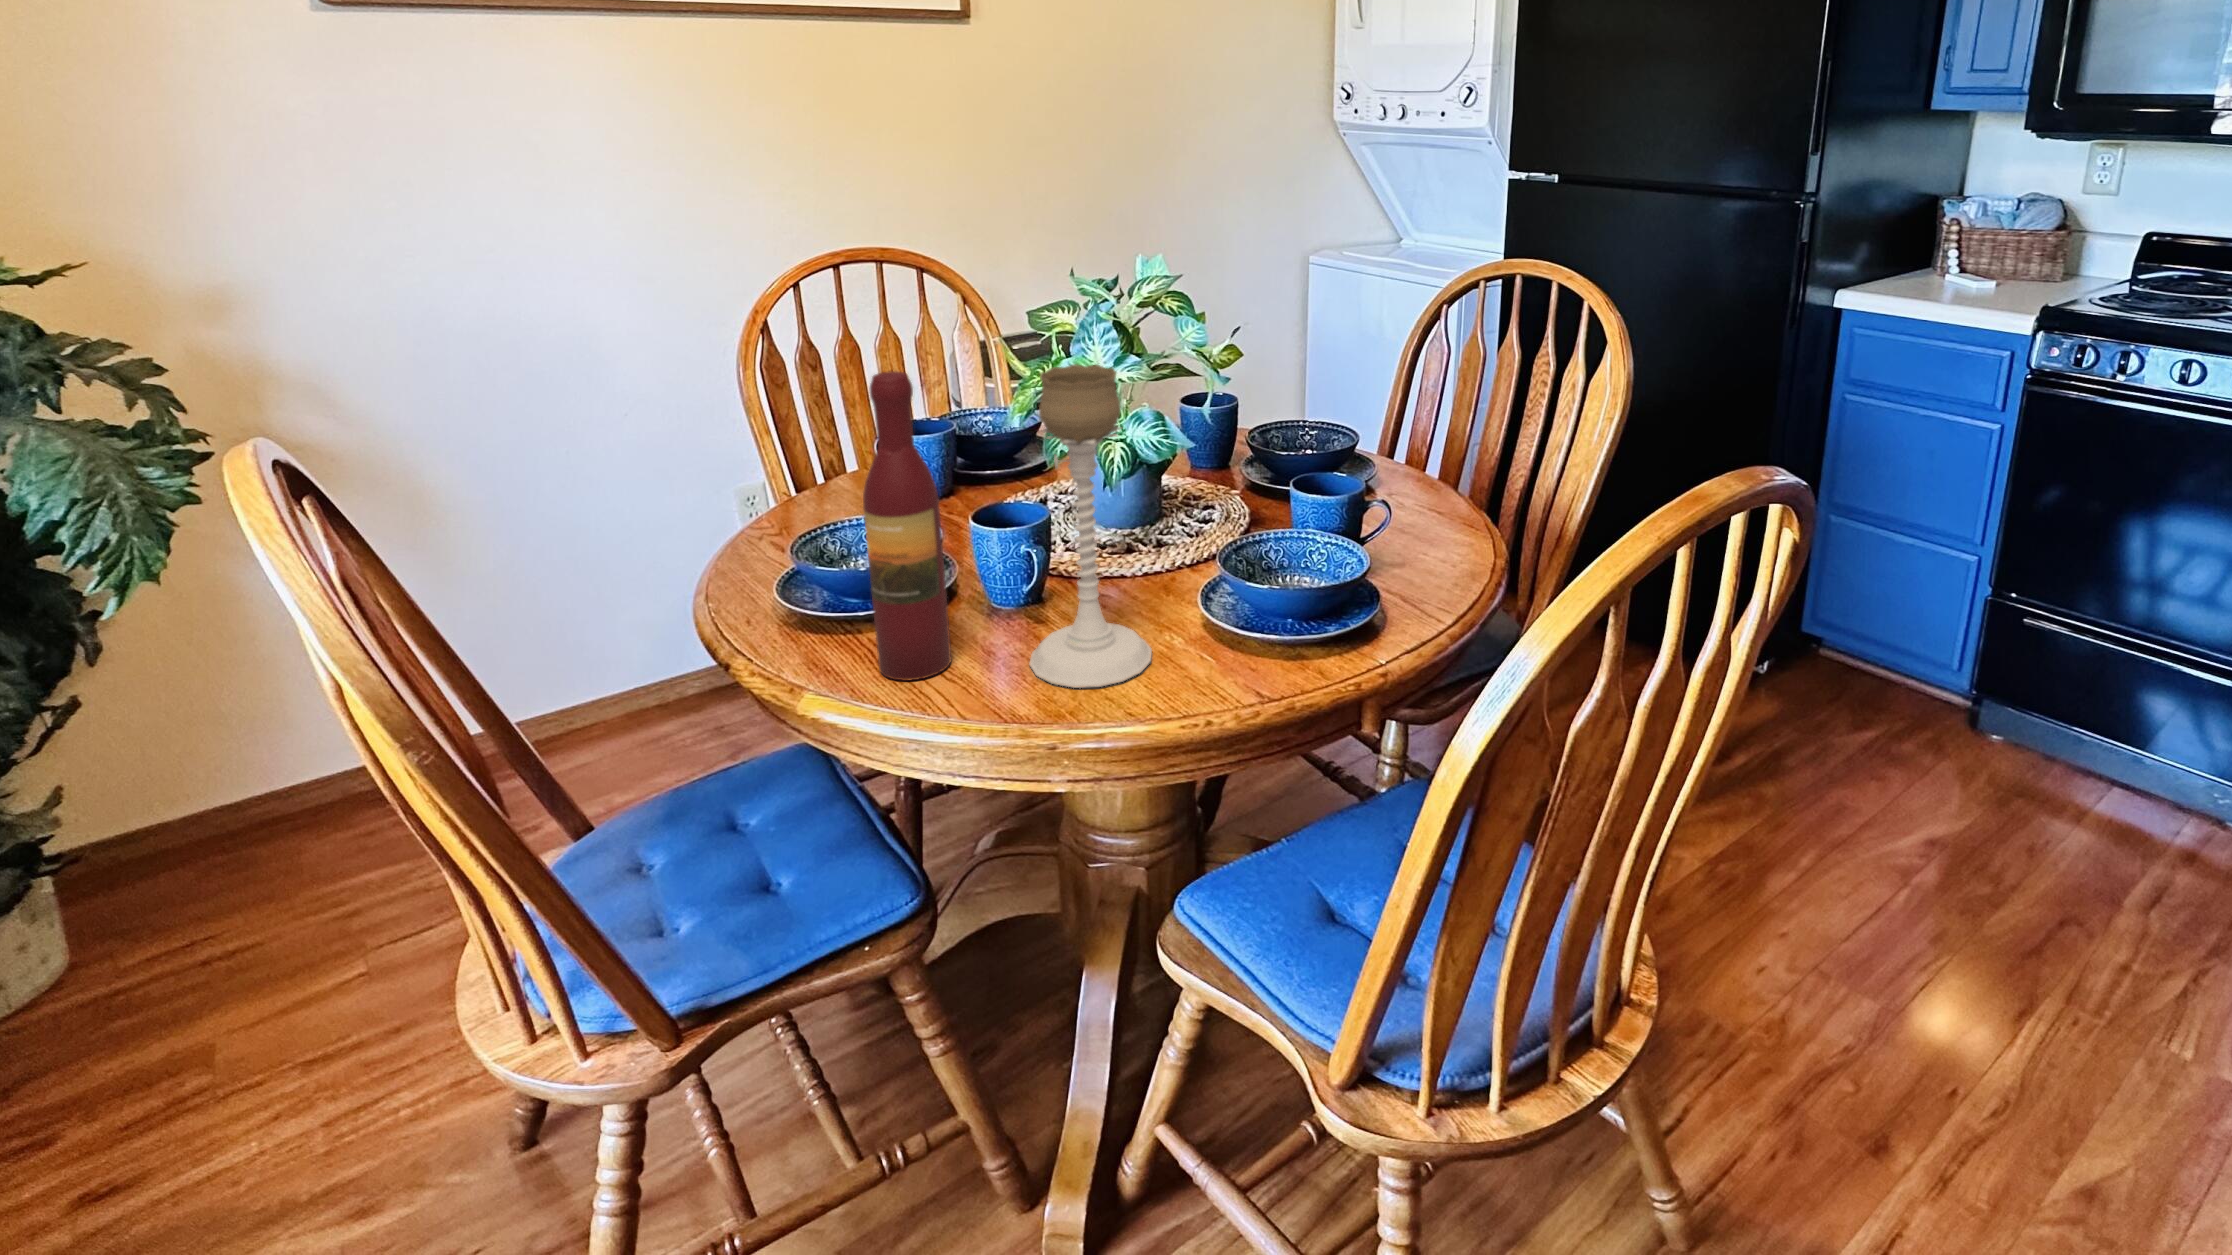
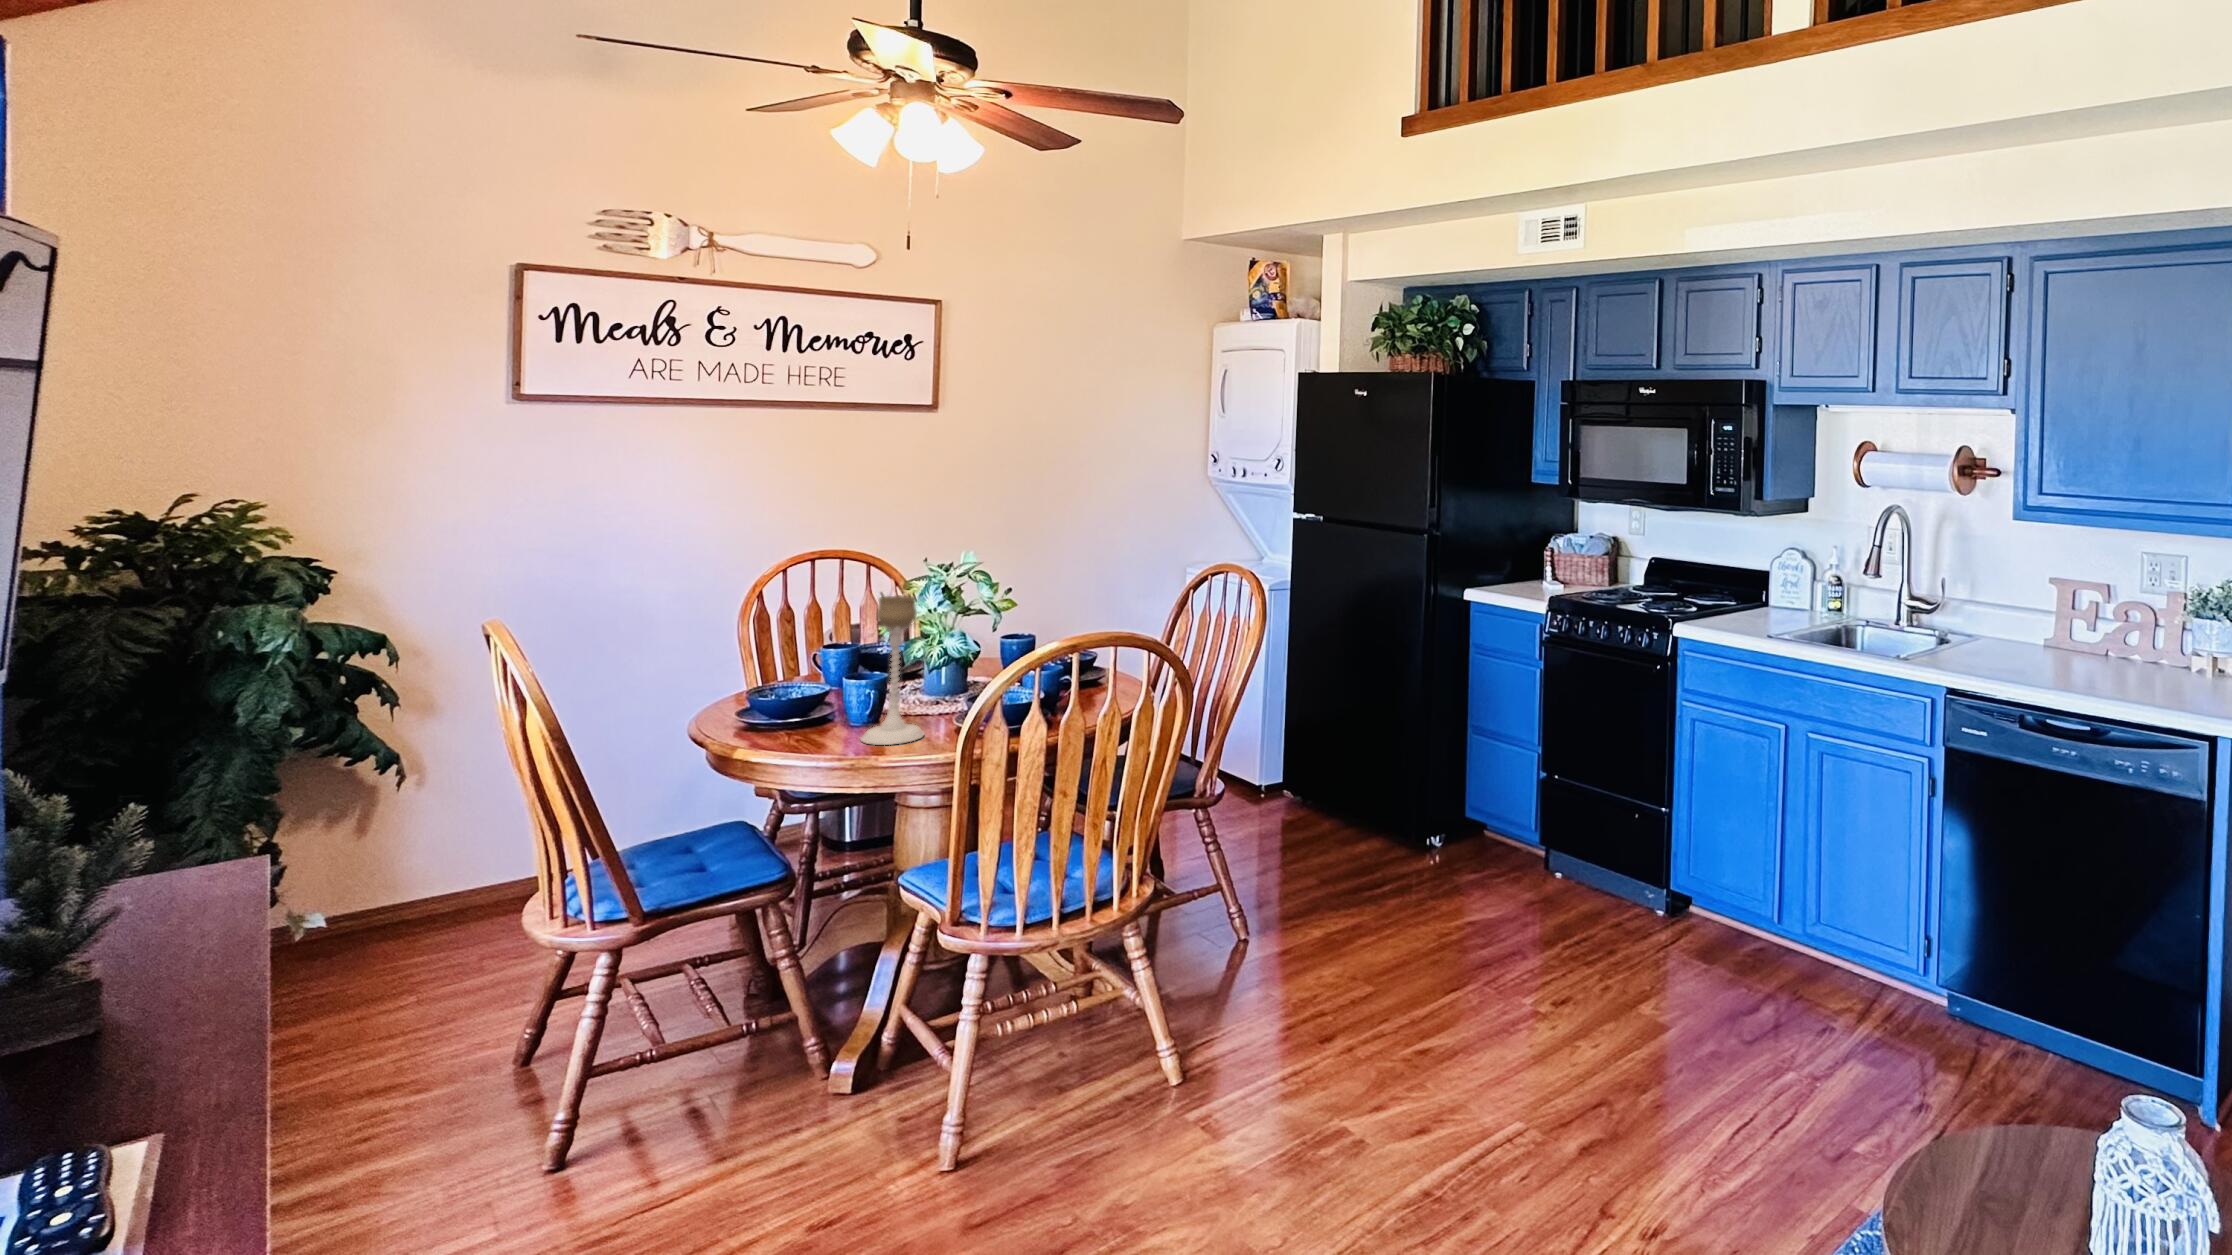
wine bottle: present [863,371,951,680] -> none [784,596,825,743]

